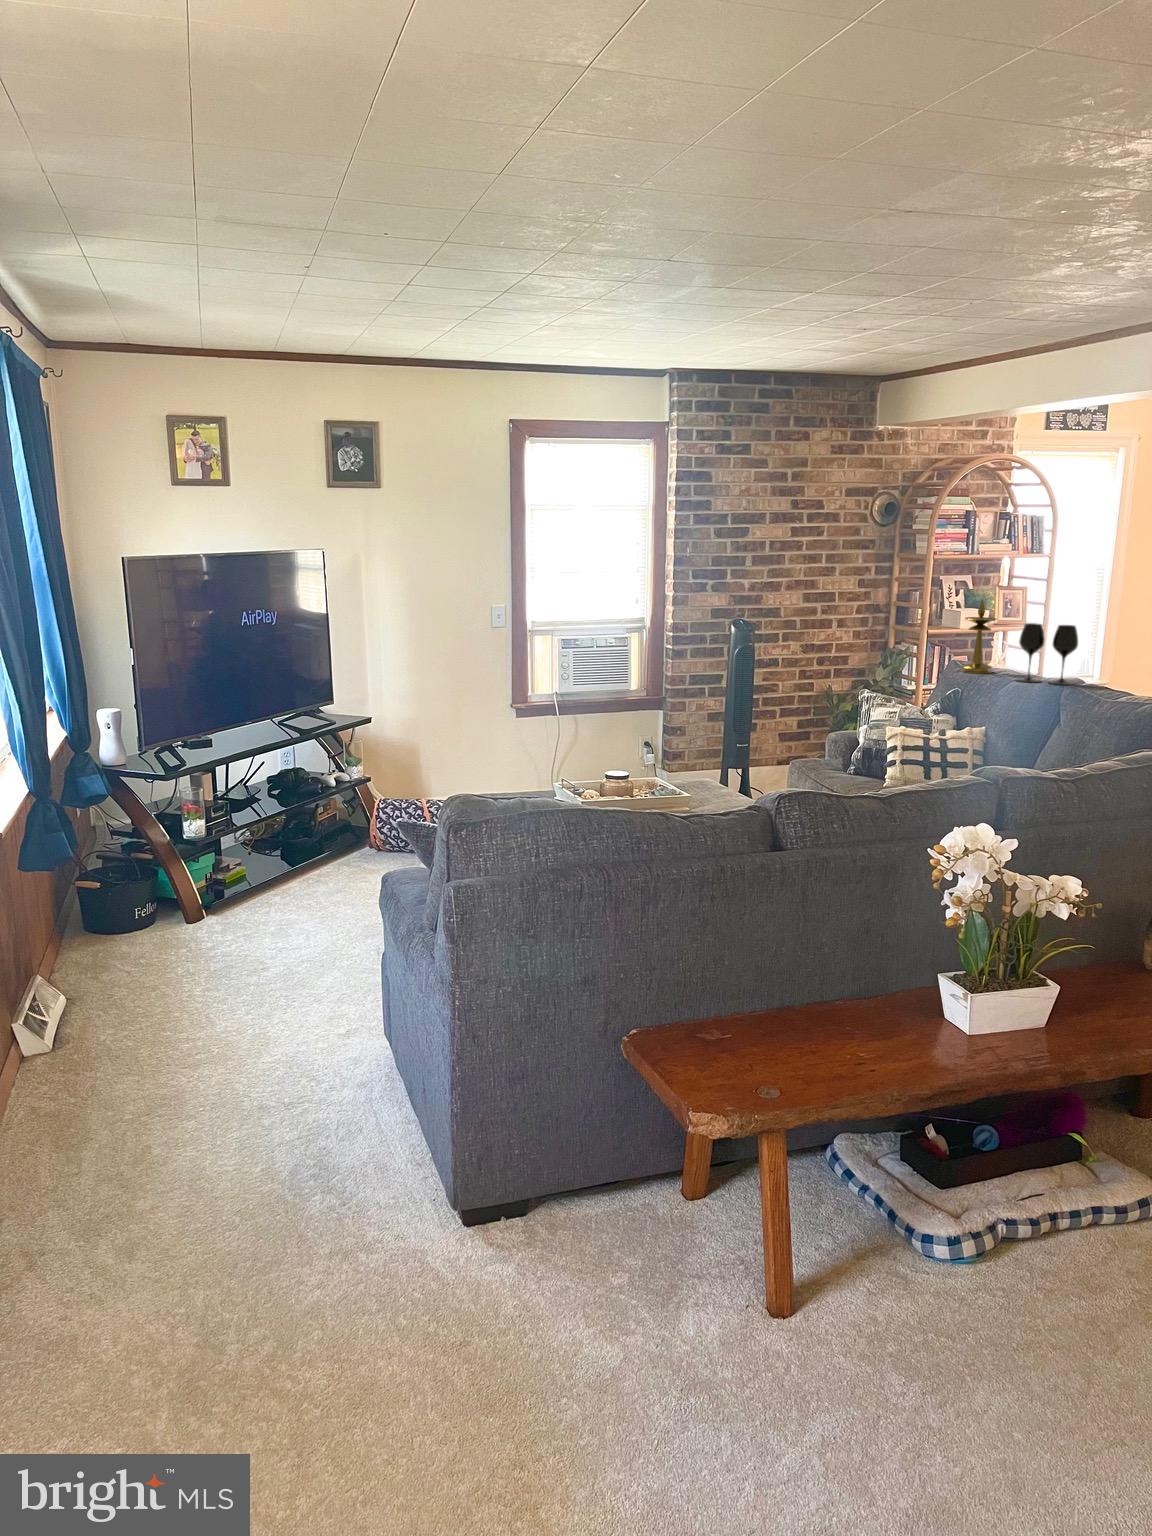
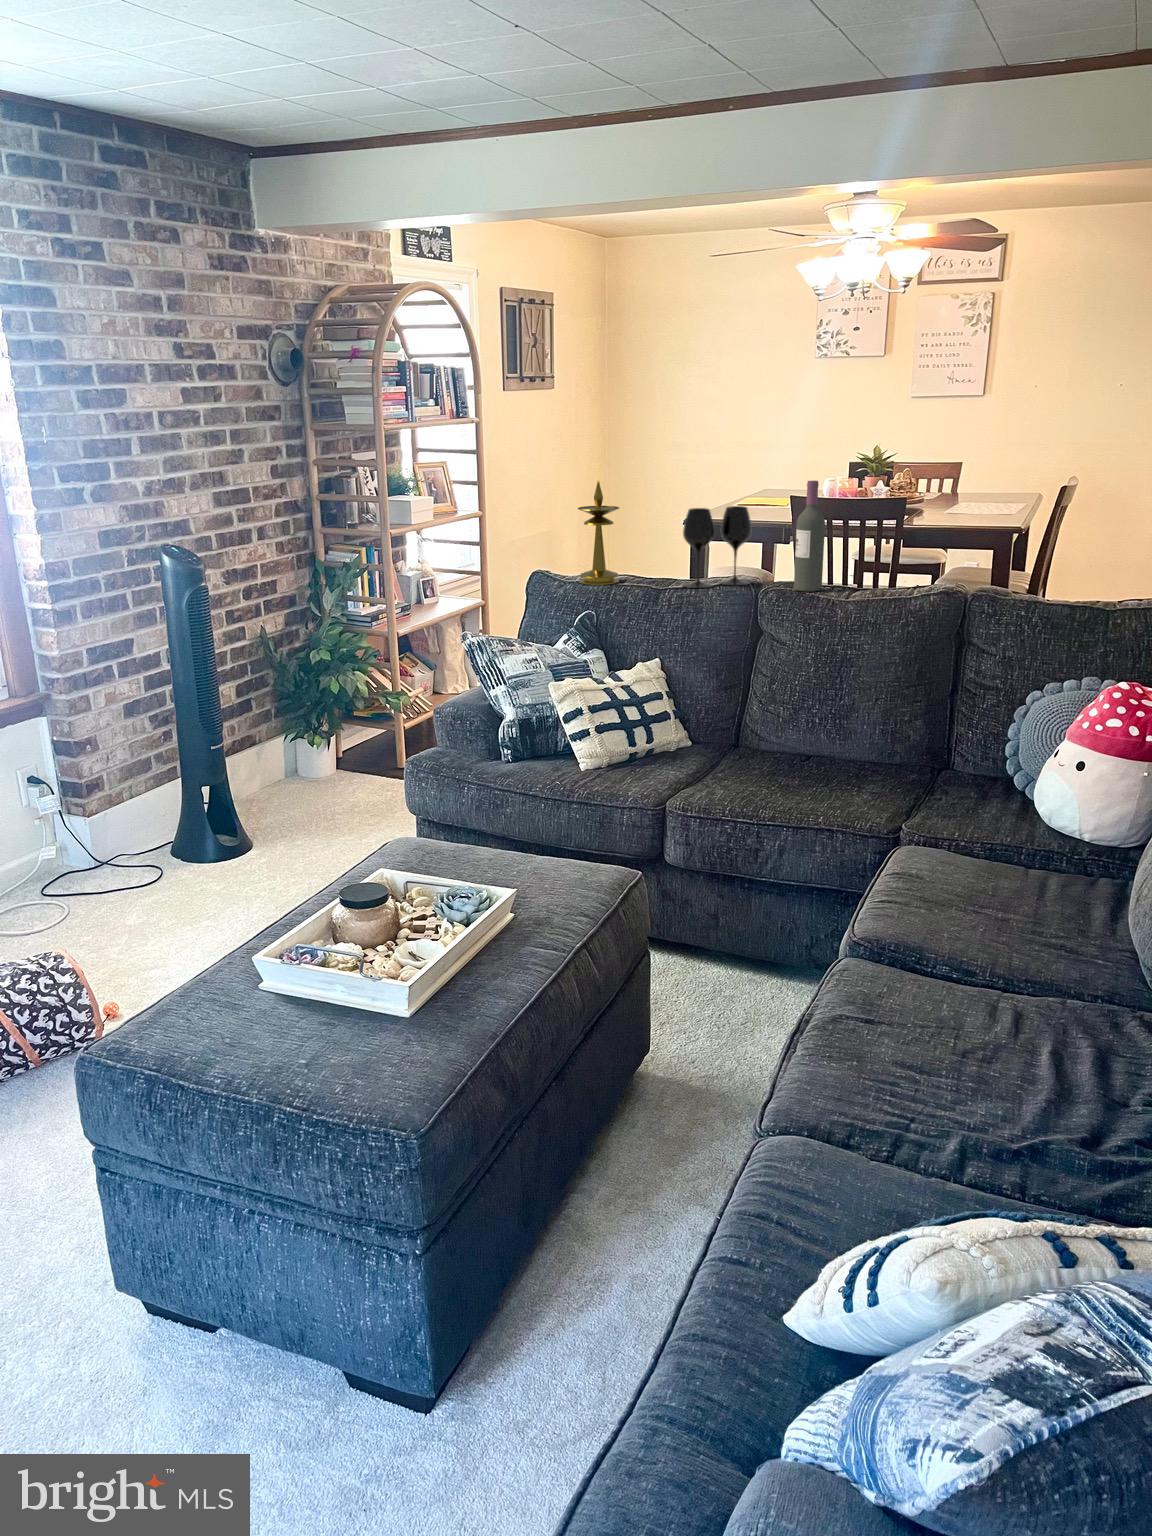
wine bottle: none [1080,608,1109,693] -> present [794,481,825,592]

